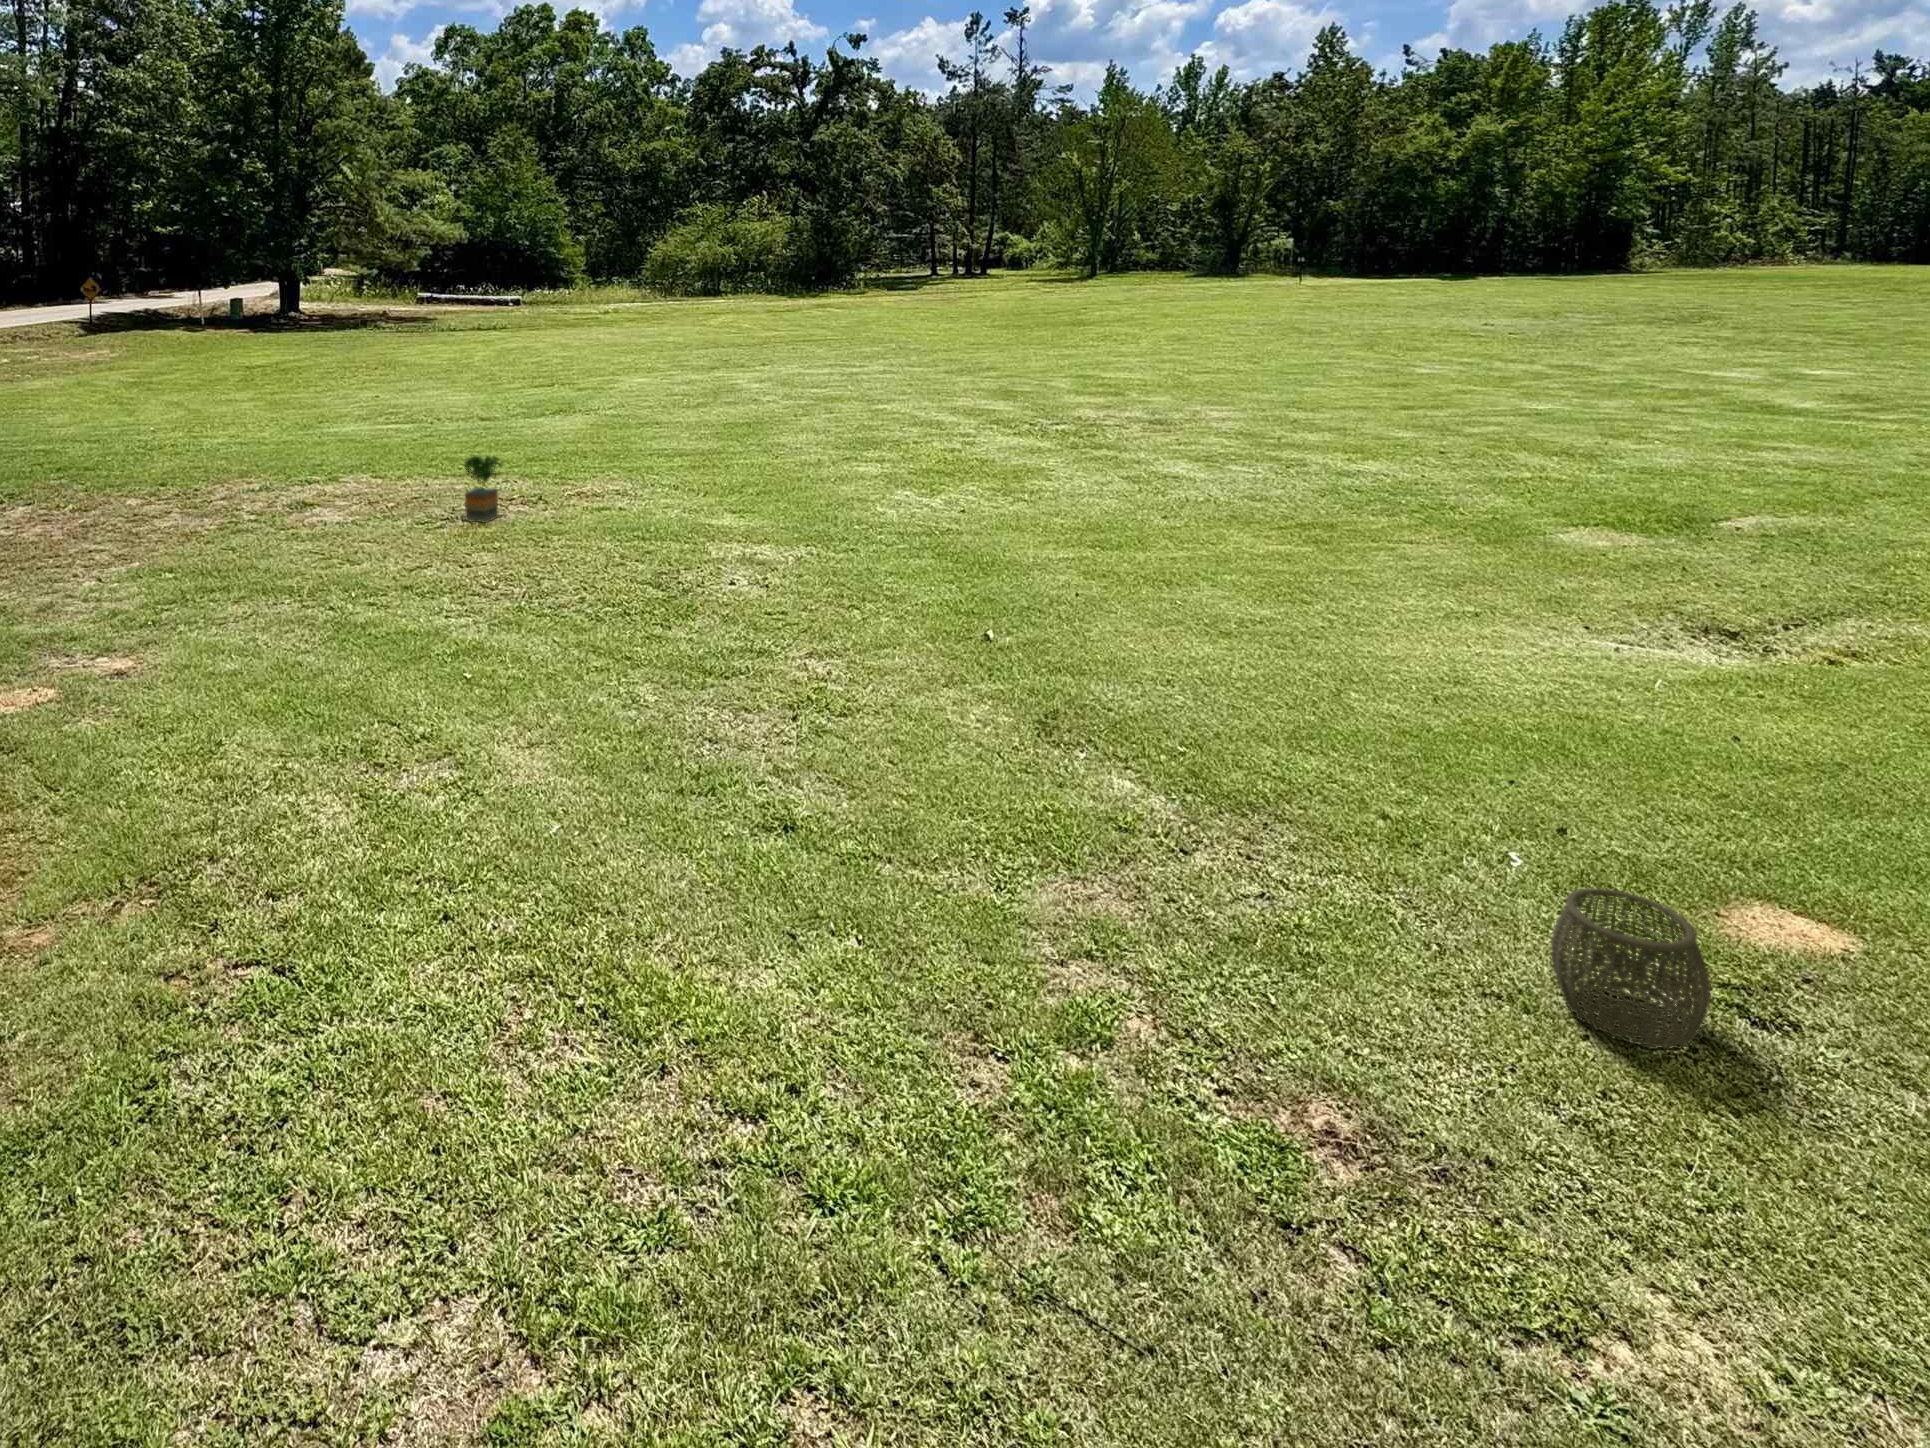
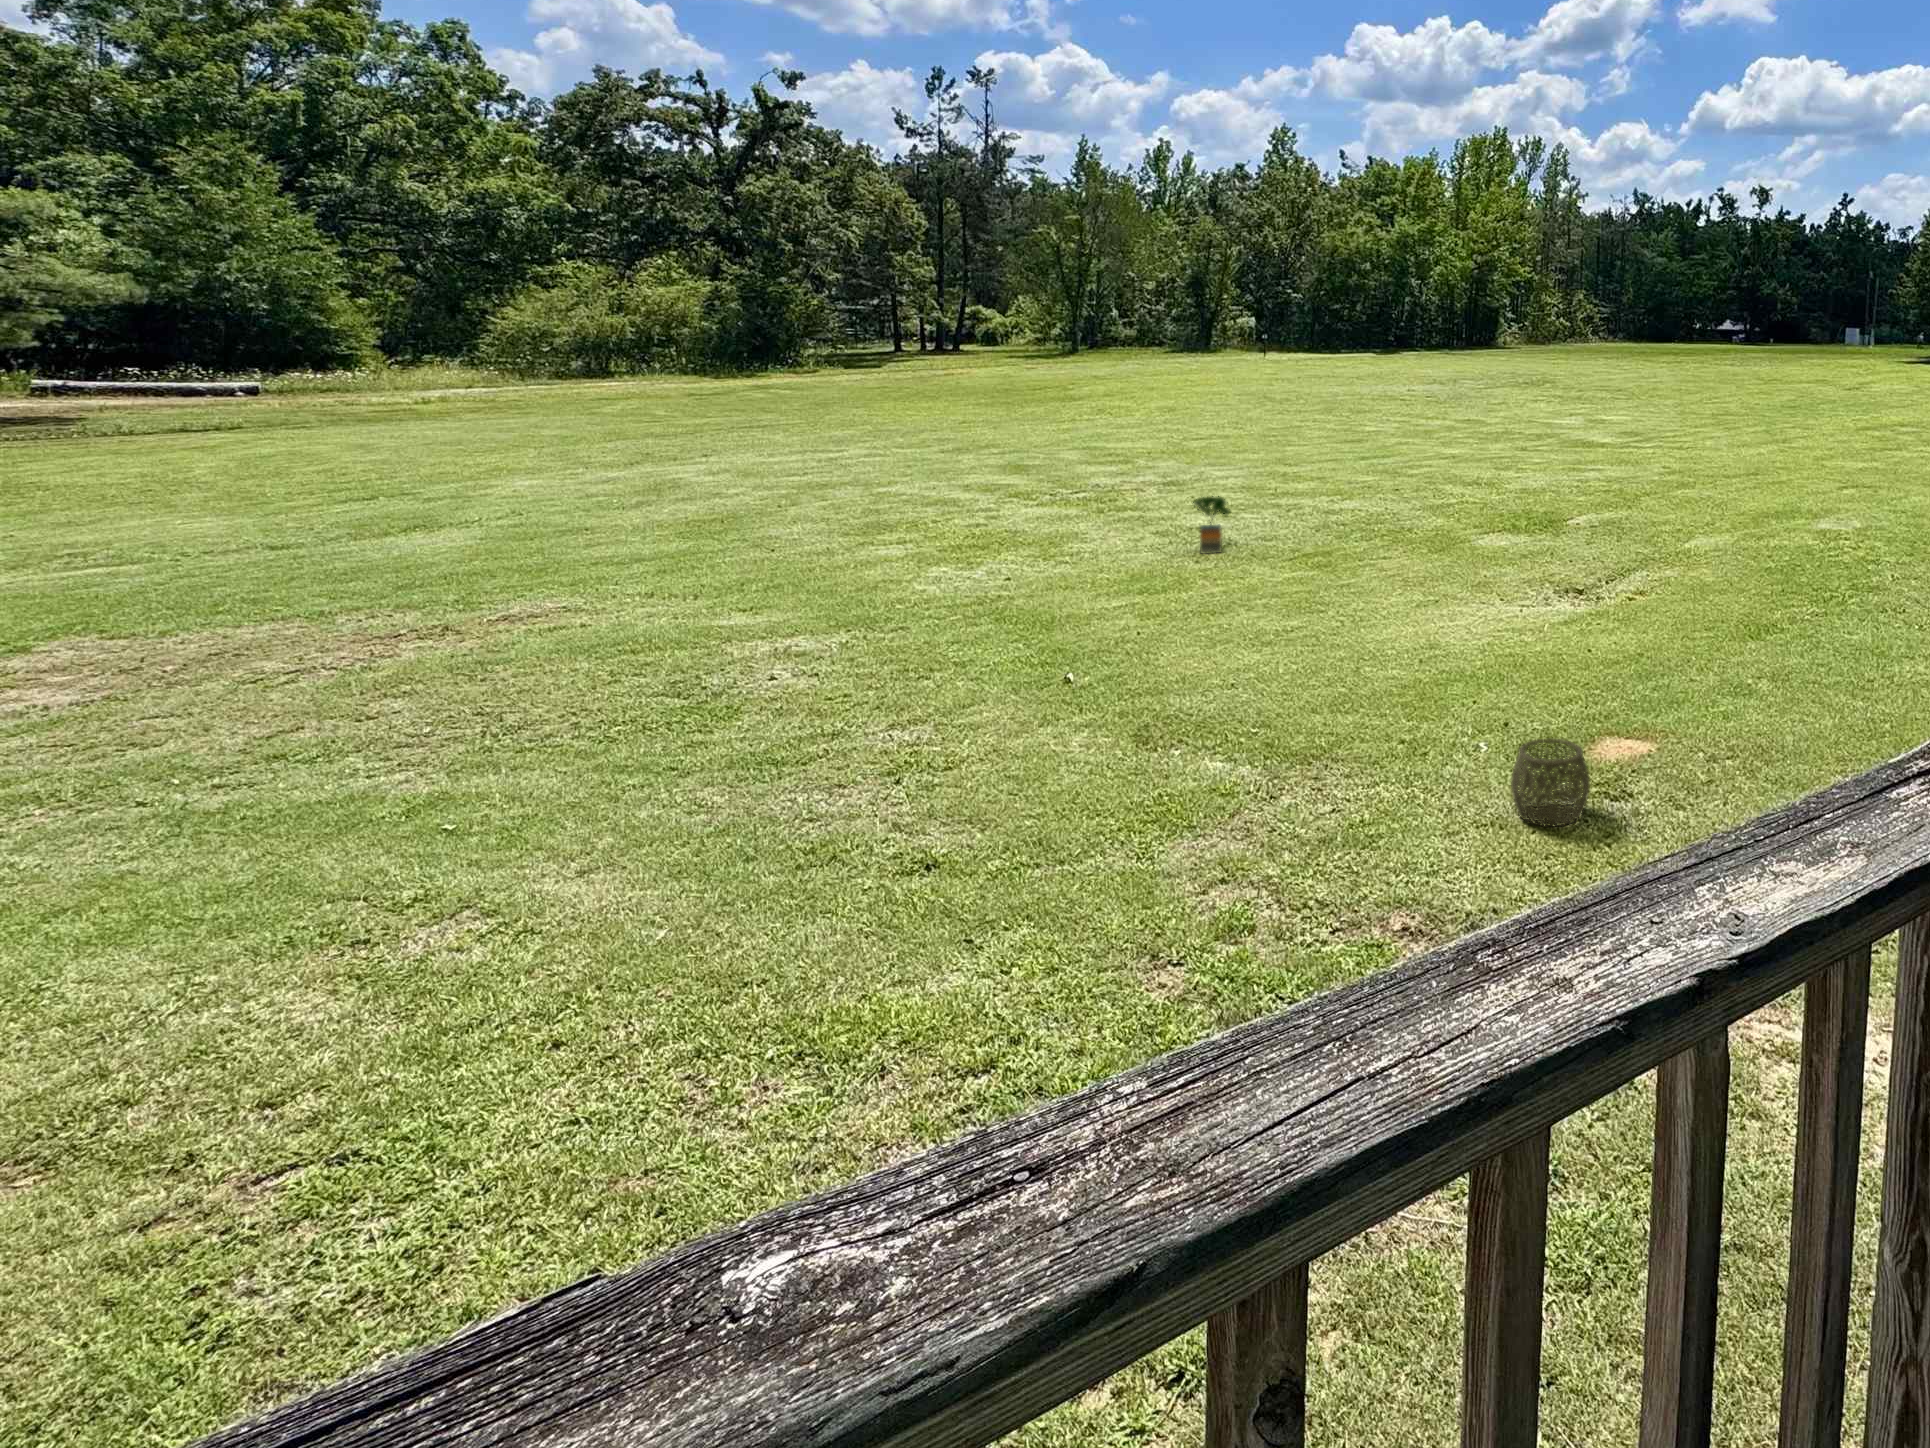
potted tree: present [464,455,502,523] -> present [1193,496,1230,554]

